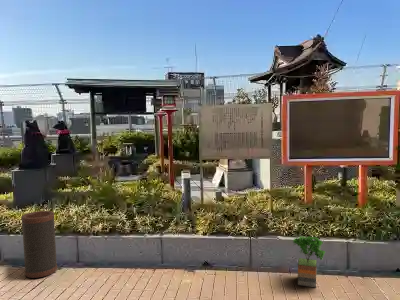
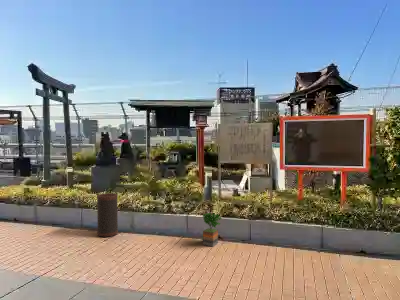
potted tree: present [293,236,325,287] -> present [203,213,222,247]

